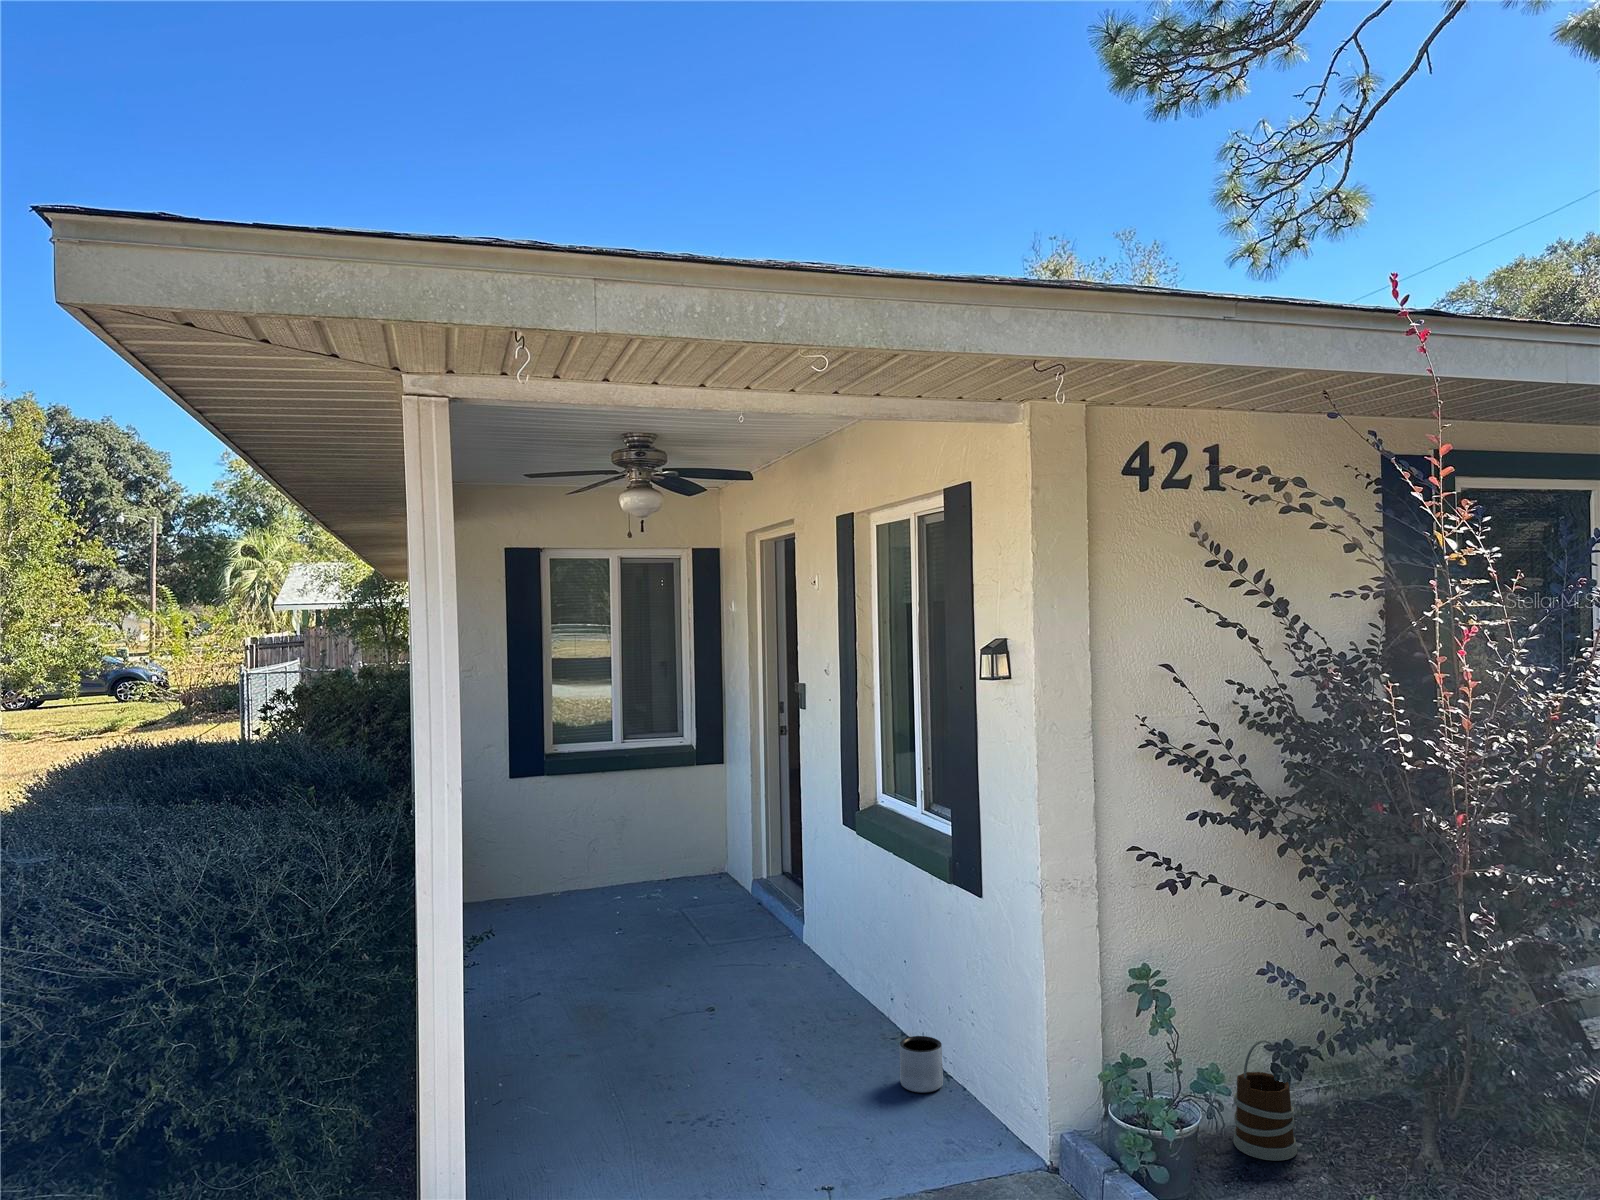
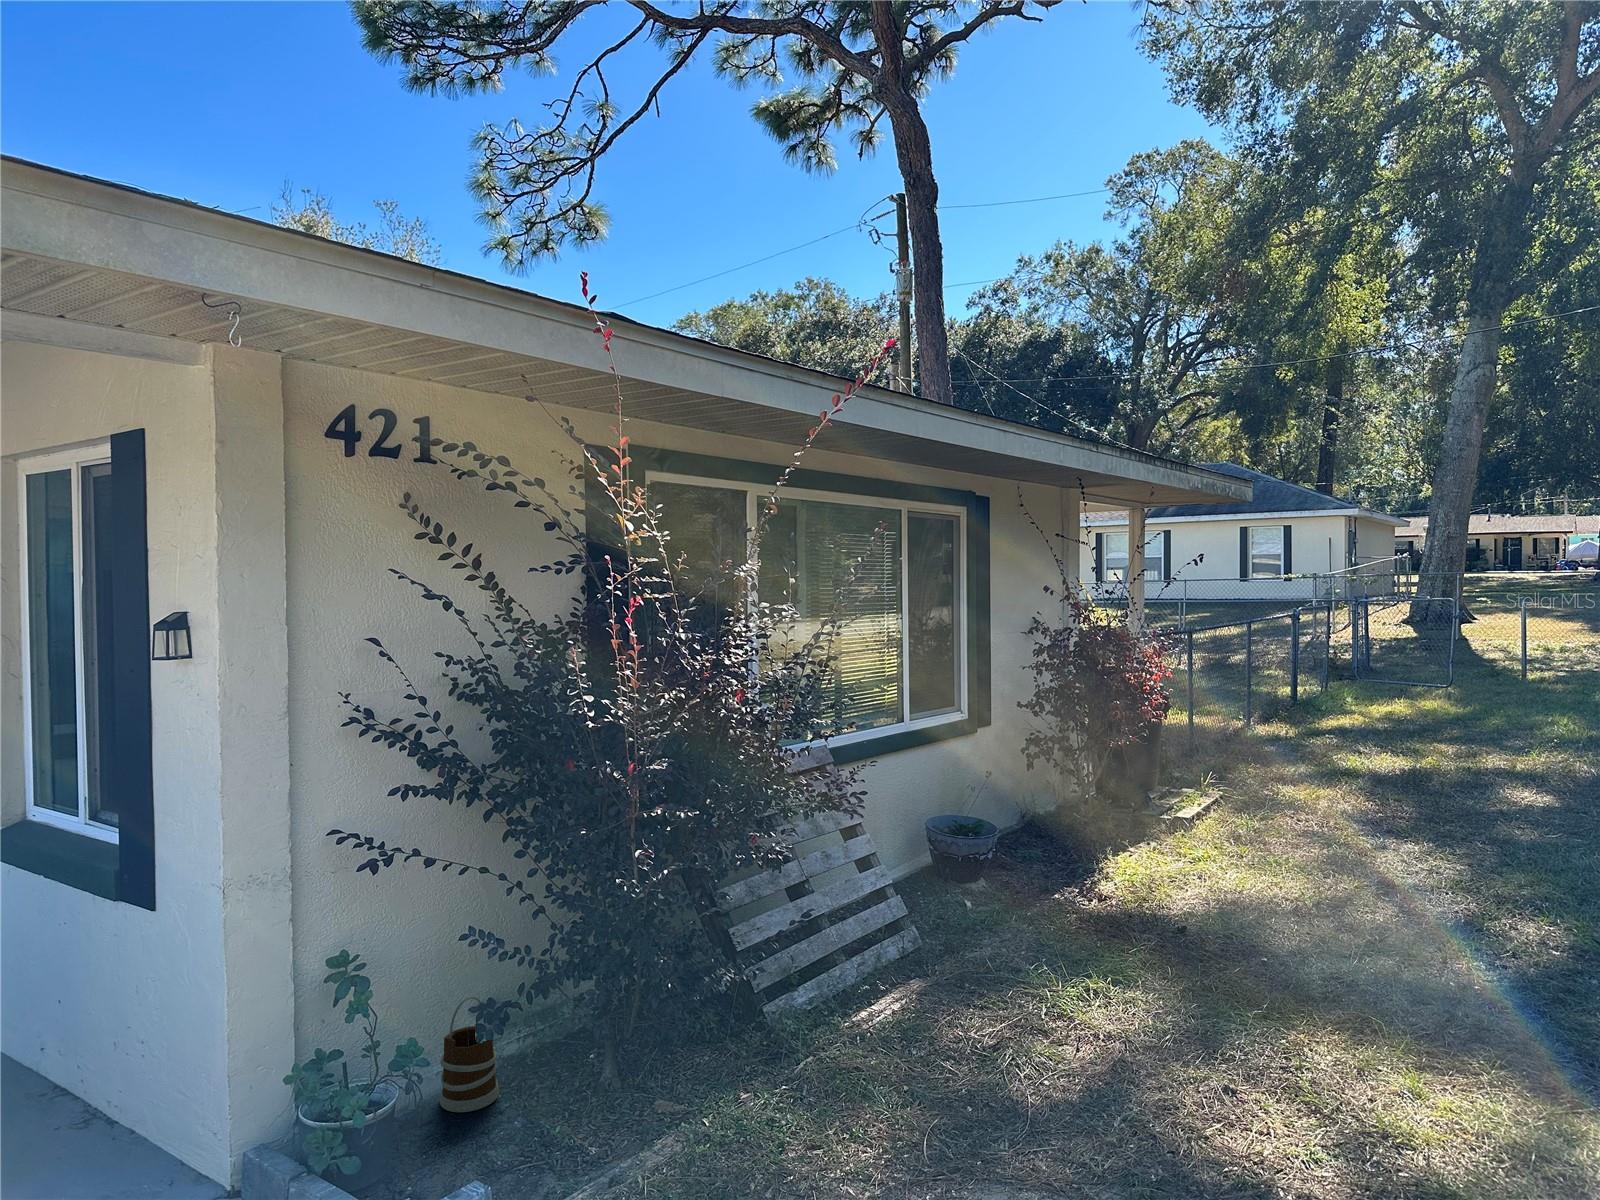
planter: present [900,1036,943,1093] -> none [43,1084,106,1157]

